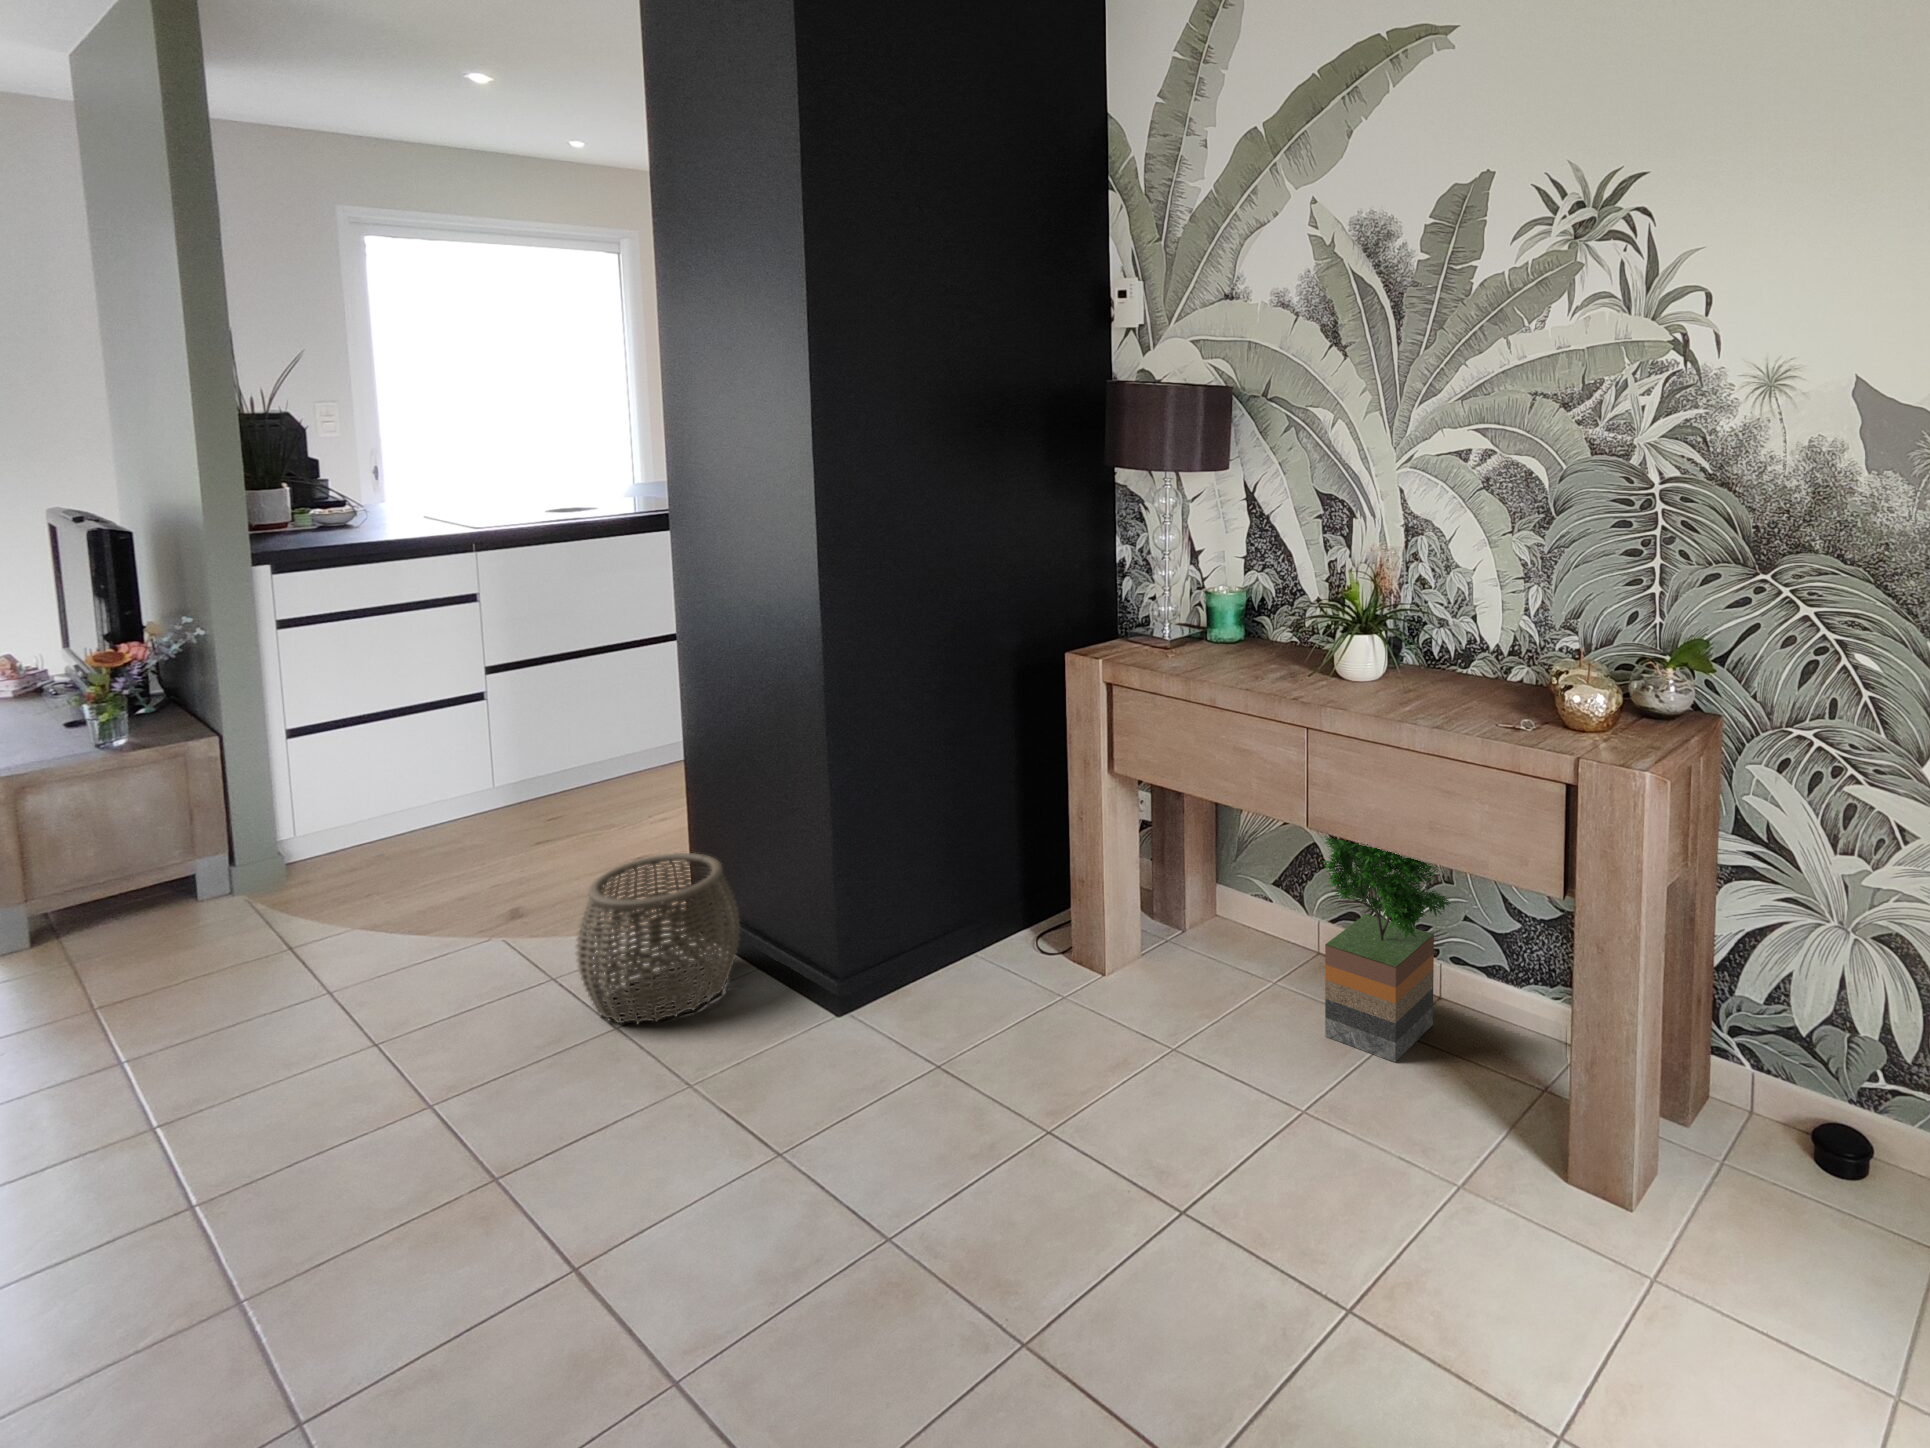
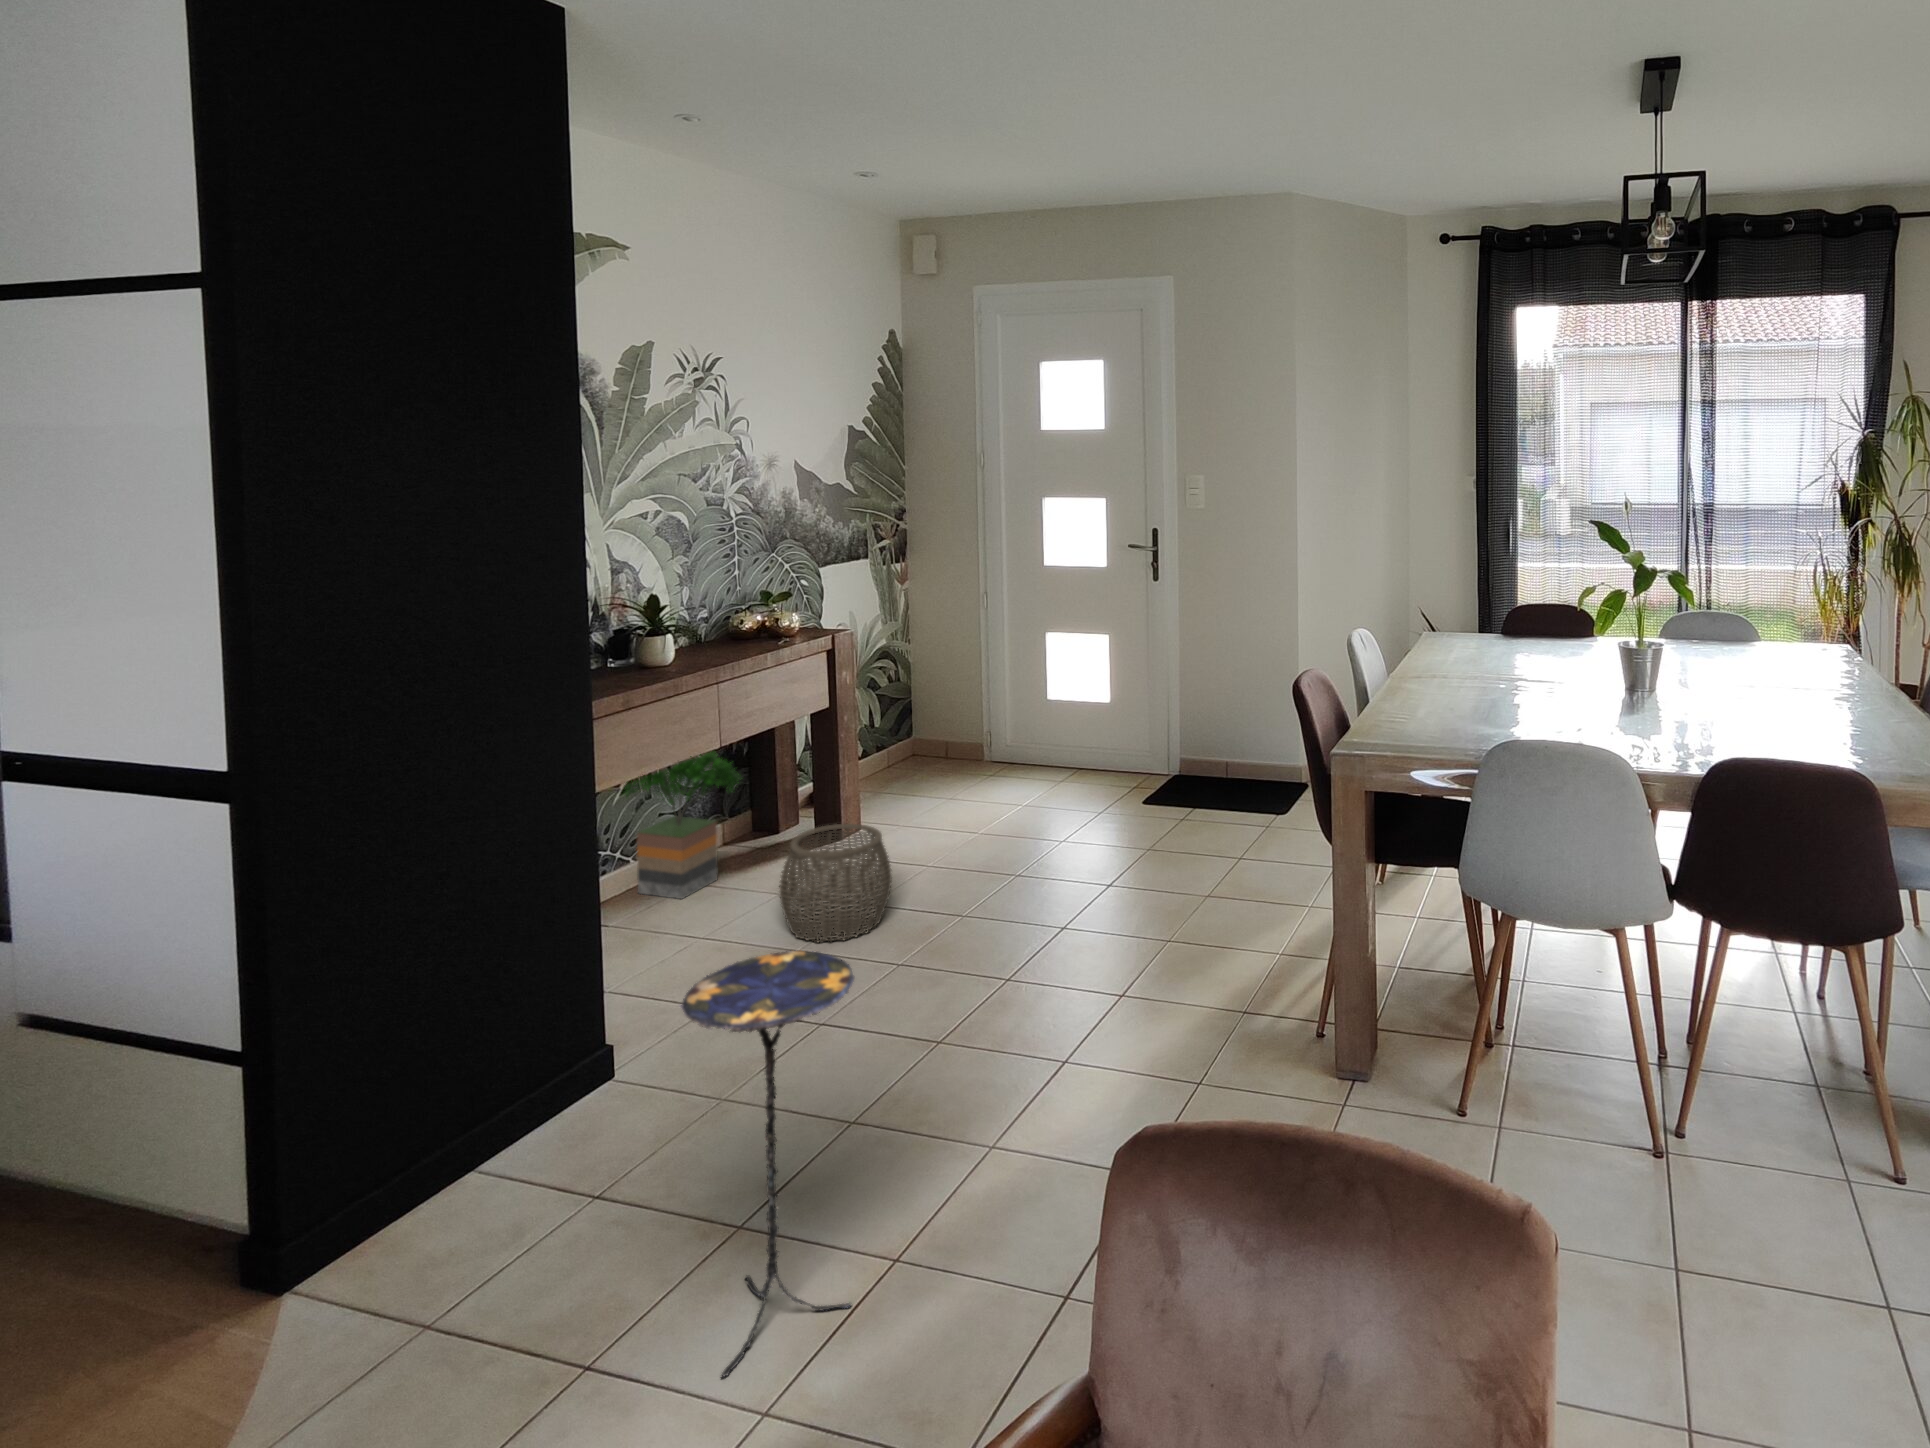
side table: none [96,794,318,1178] -> present [681,951,854,1377]
woven basket: present [576,853,740,1024] -> present [780,824,892,942]

